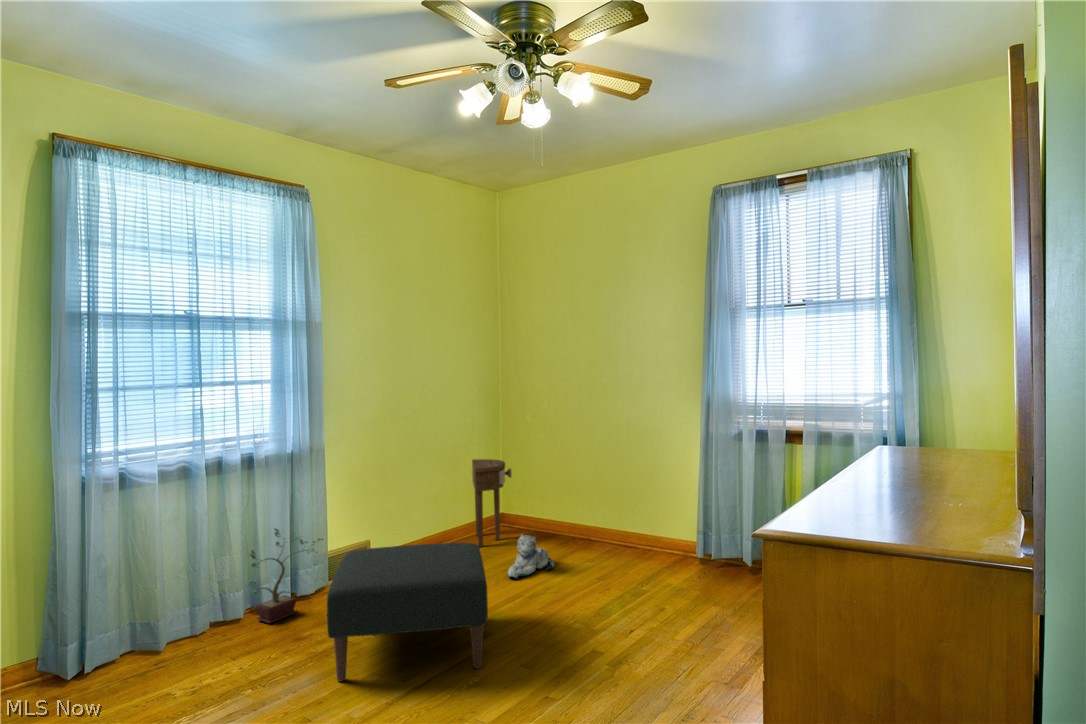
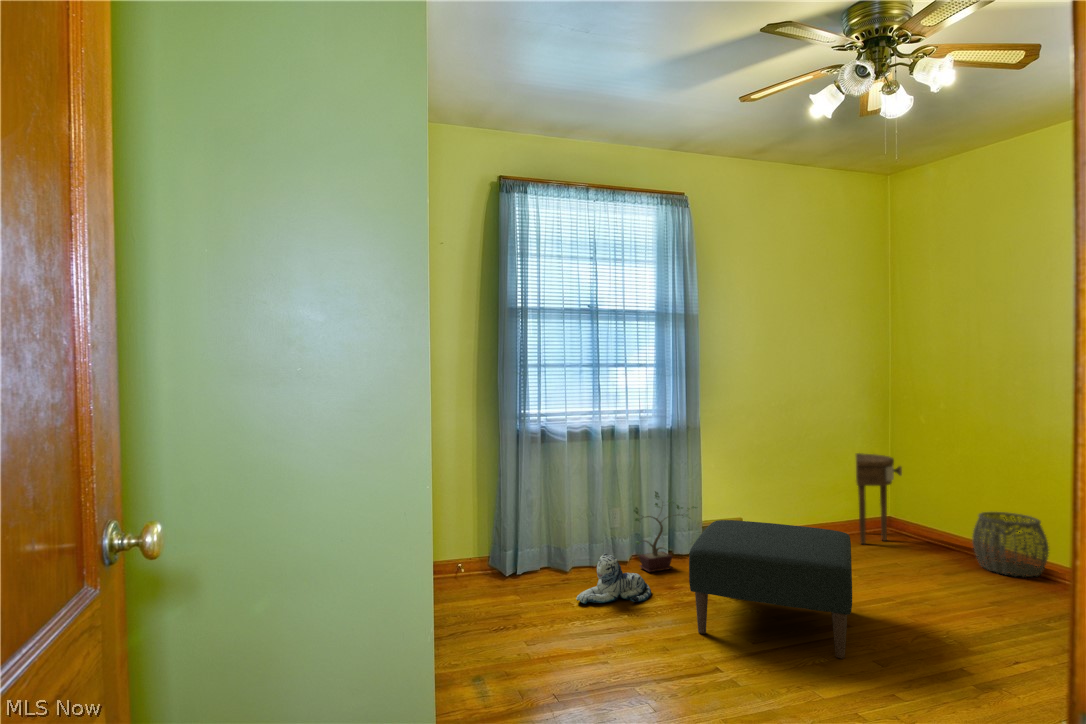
woven basket: none [566,500,619,555] -> present [972,512,1049,577]
plush toy: present [508,534,555,578] -> present [576,553,651,604]

